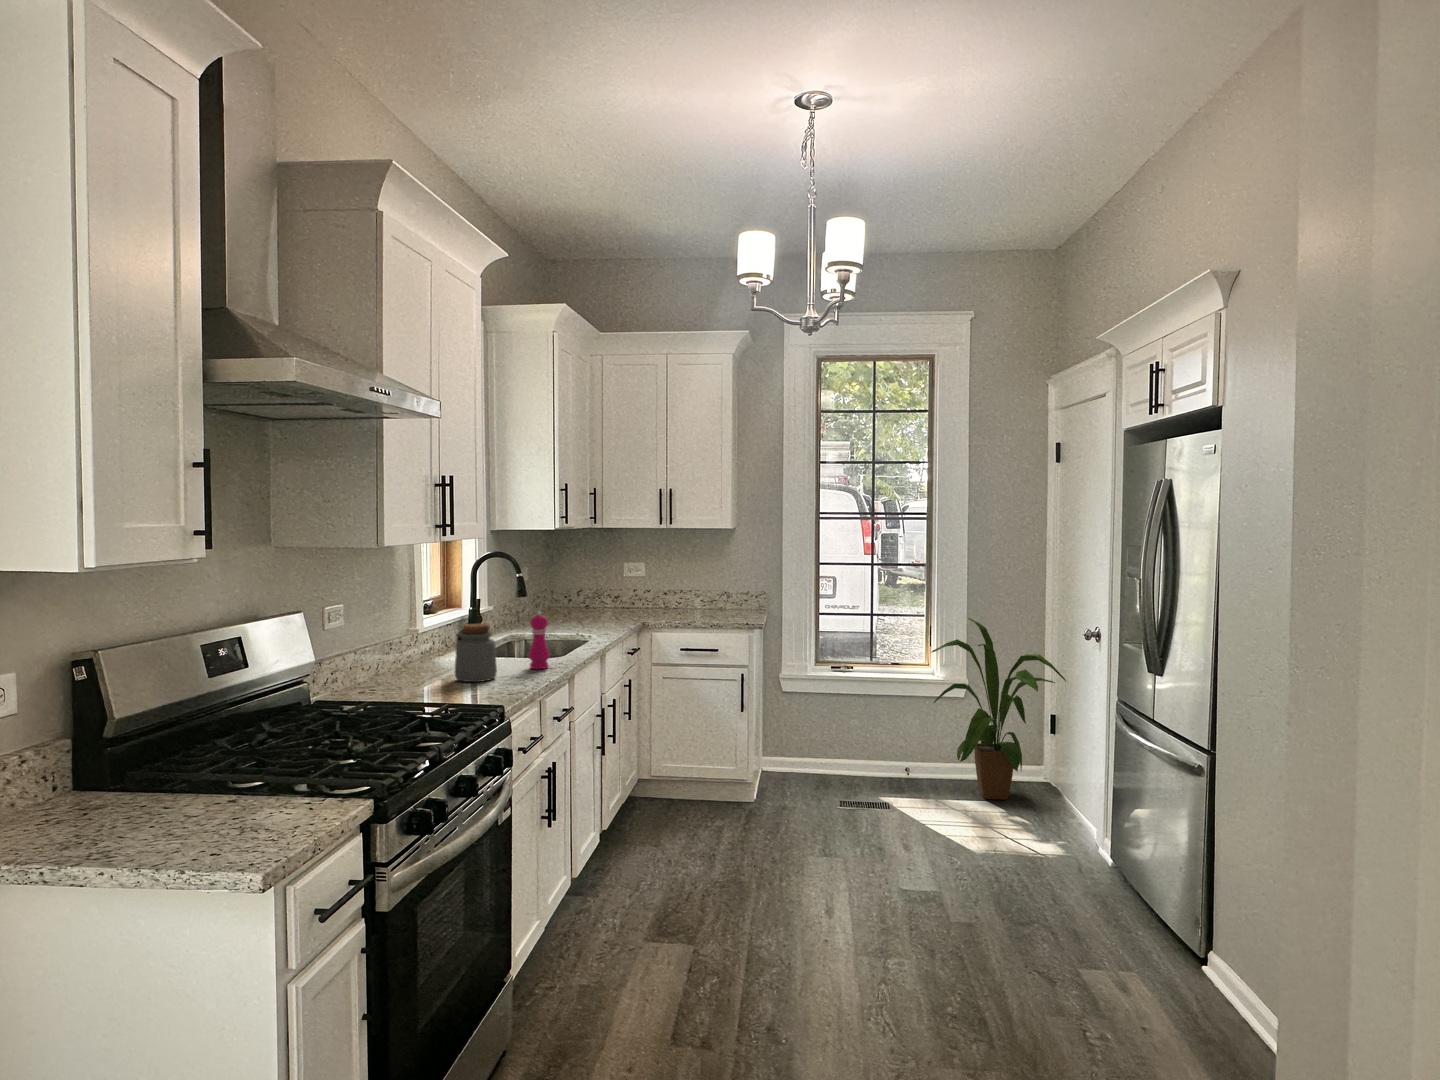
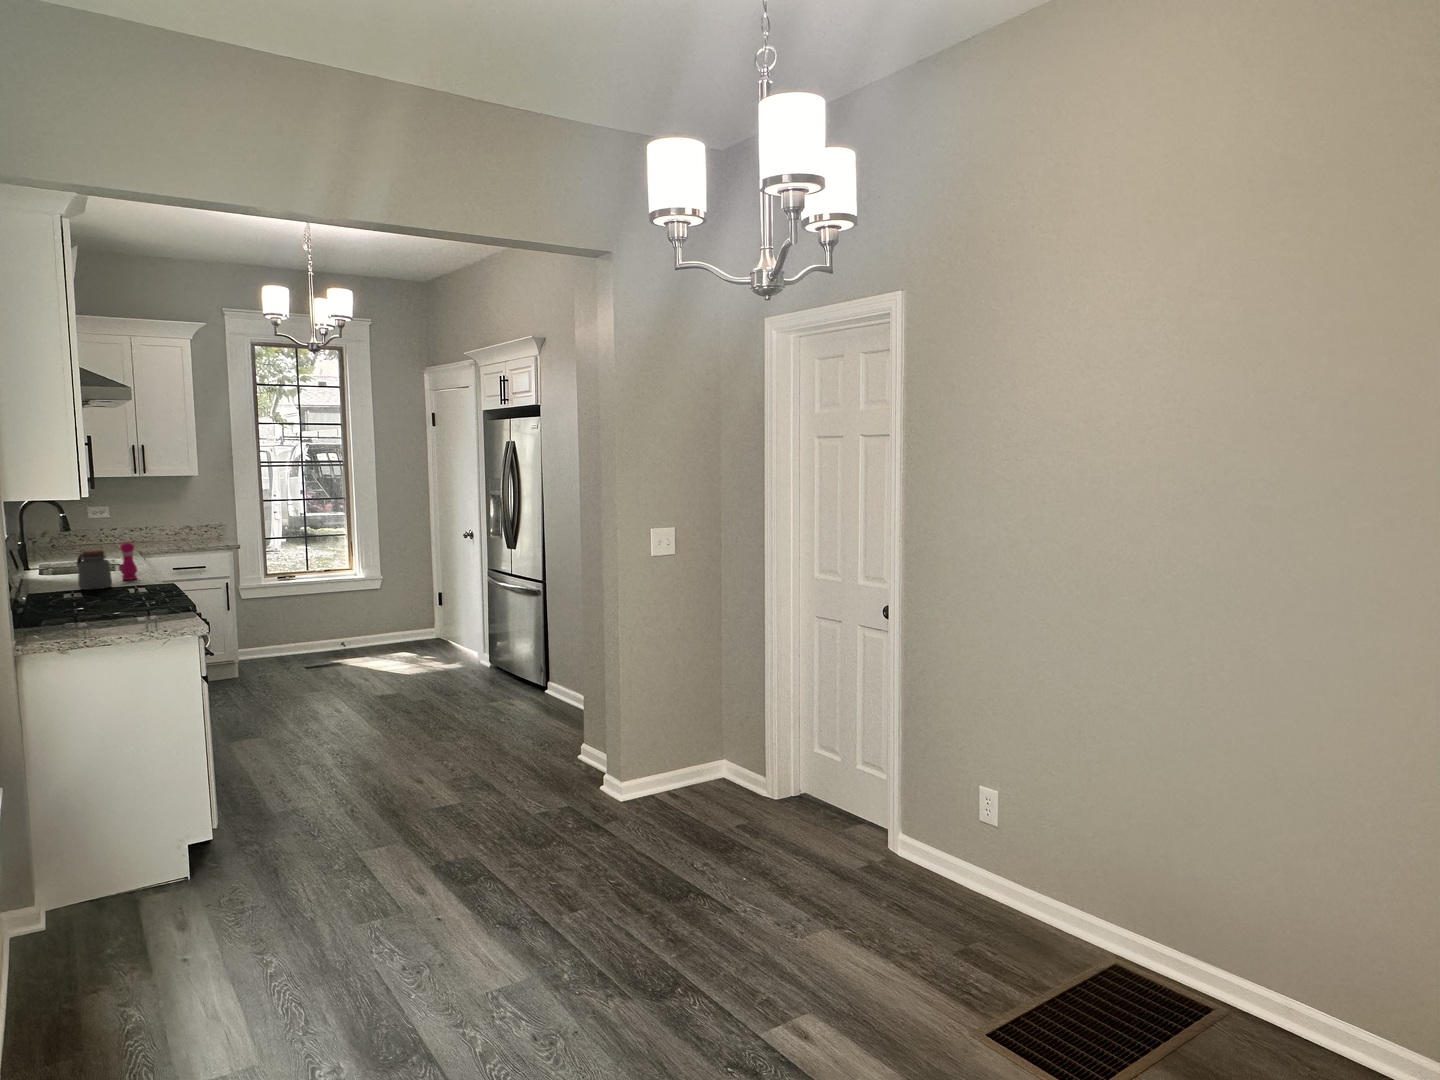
house plant: present [932,618,1066,800] -> none [359,533,452,652]

